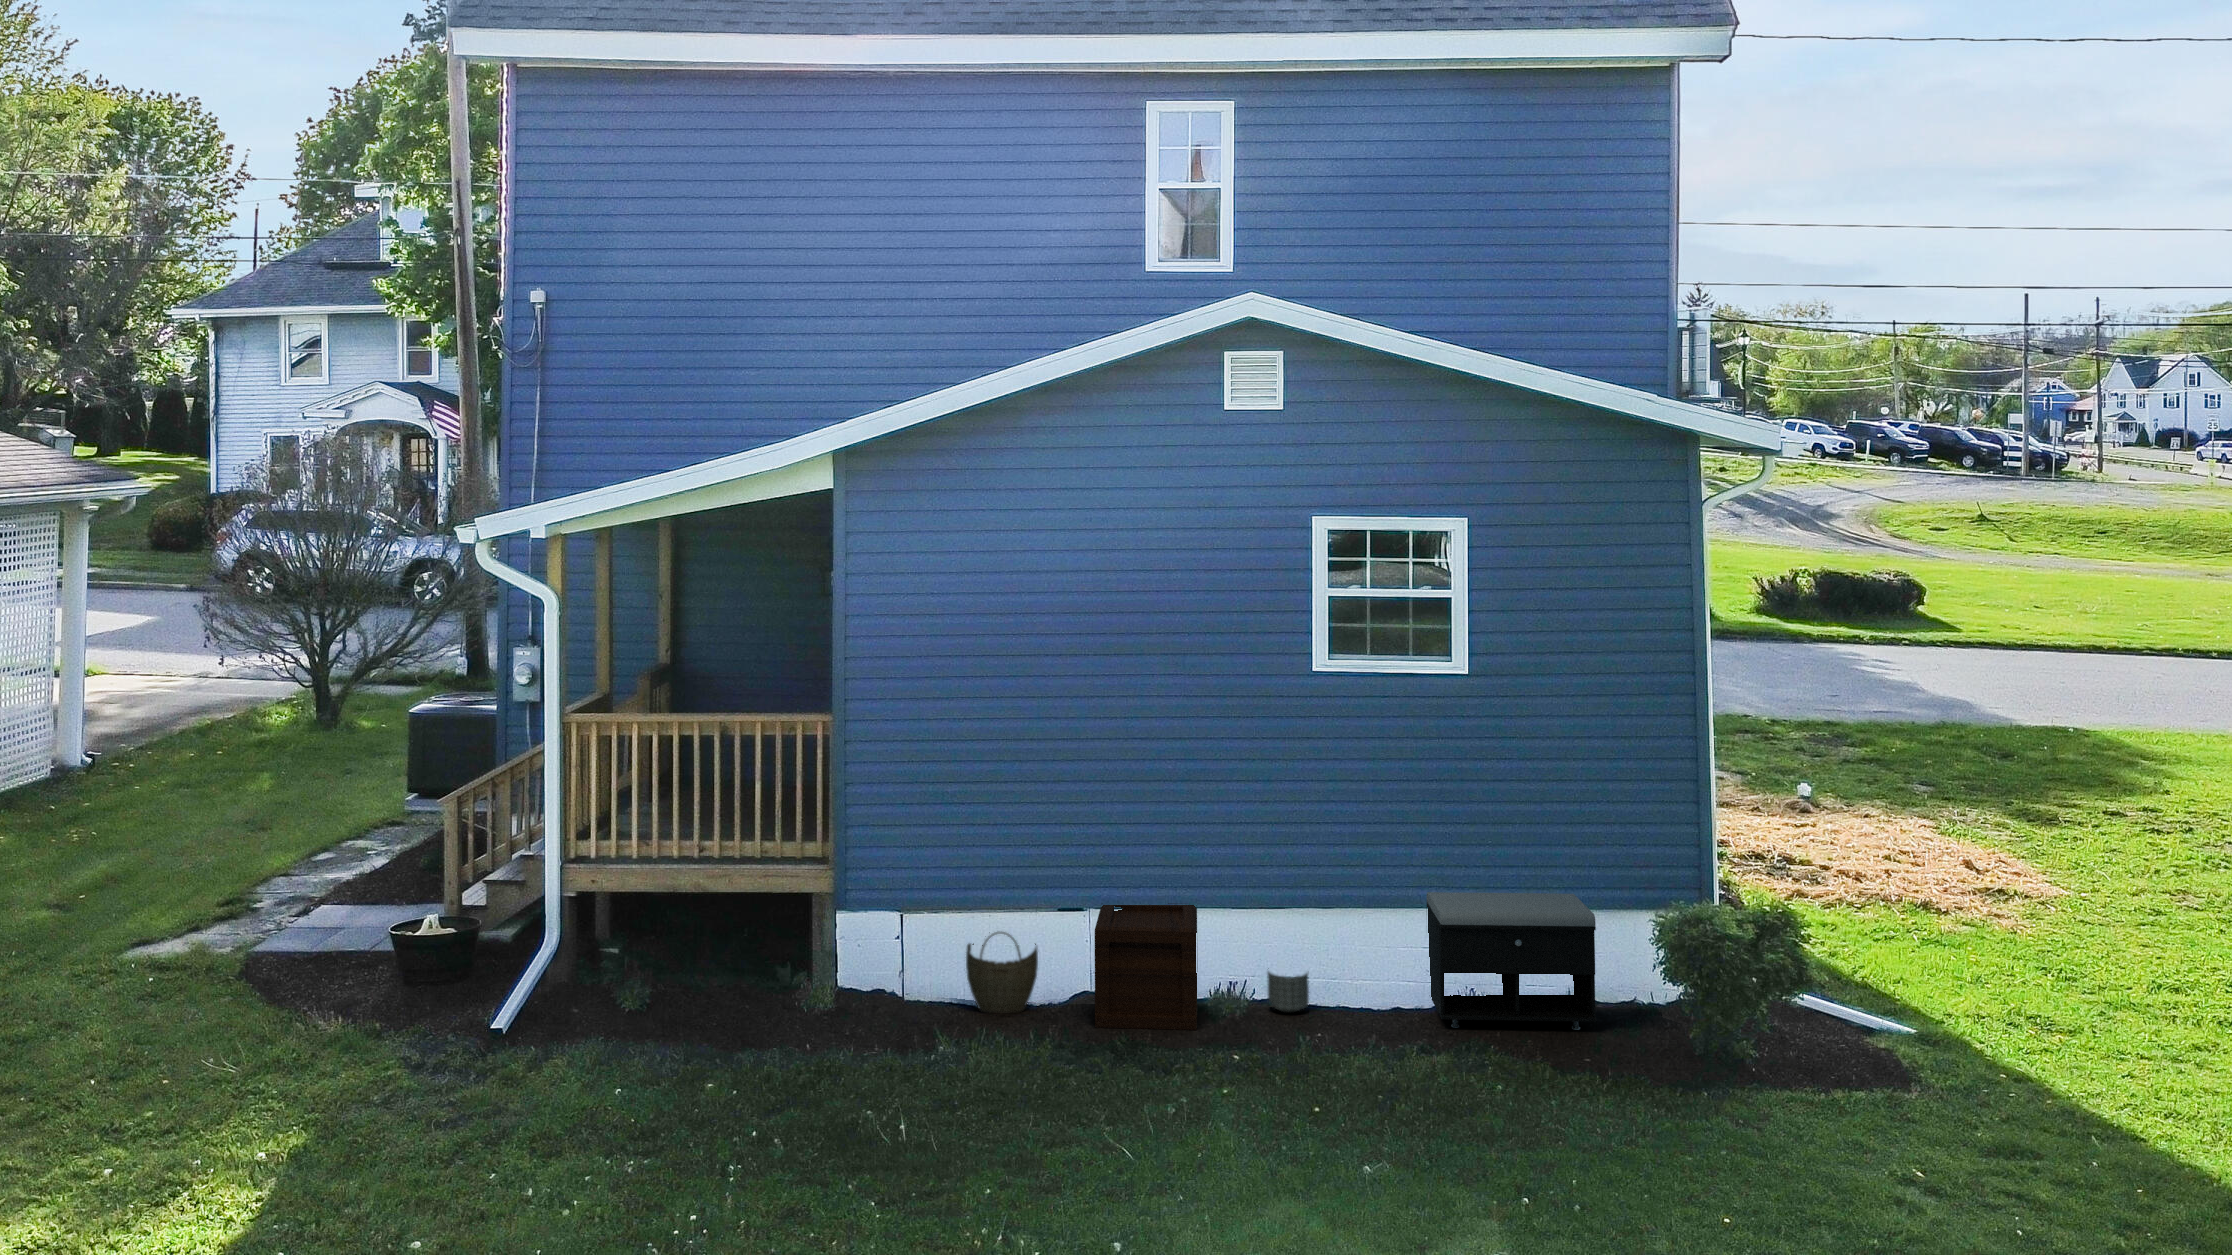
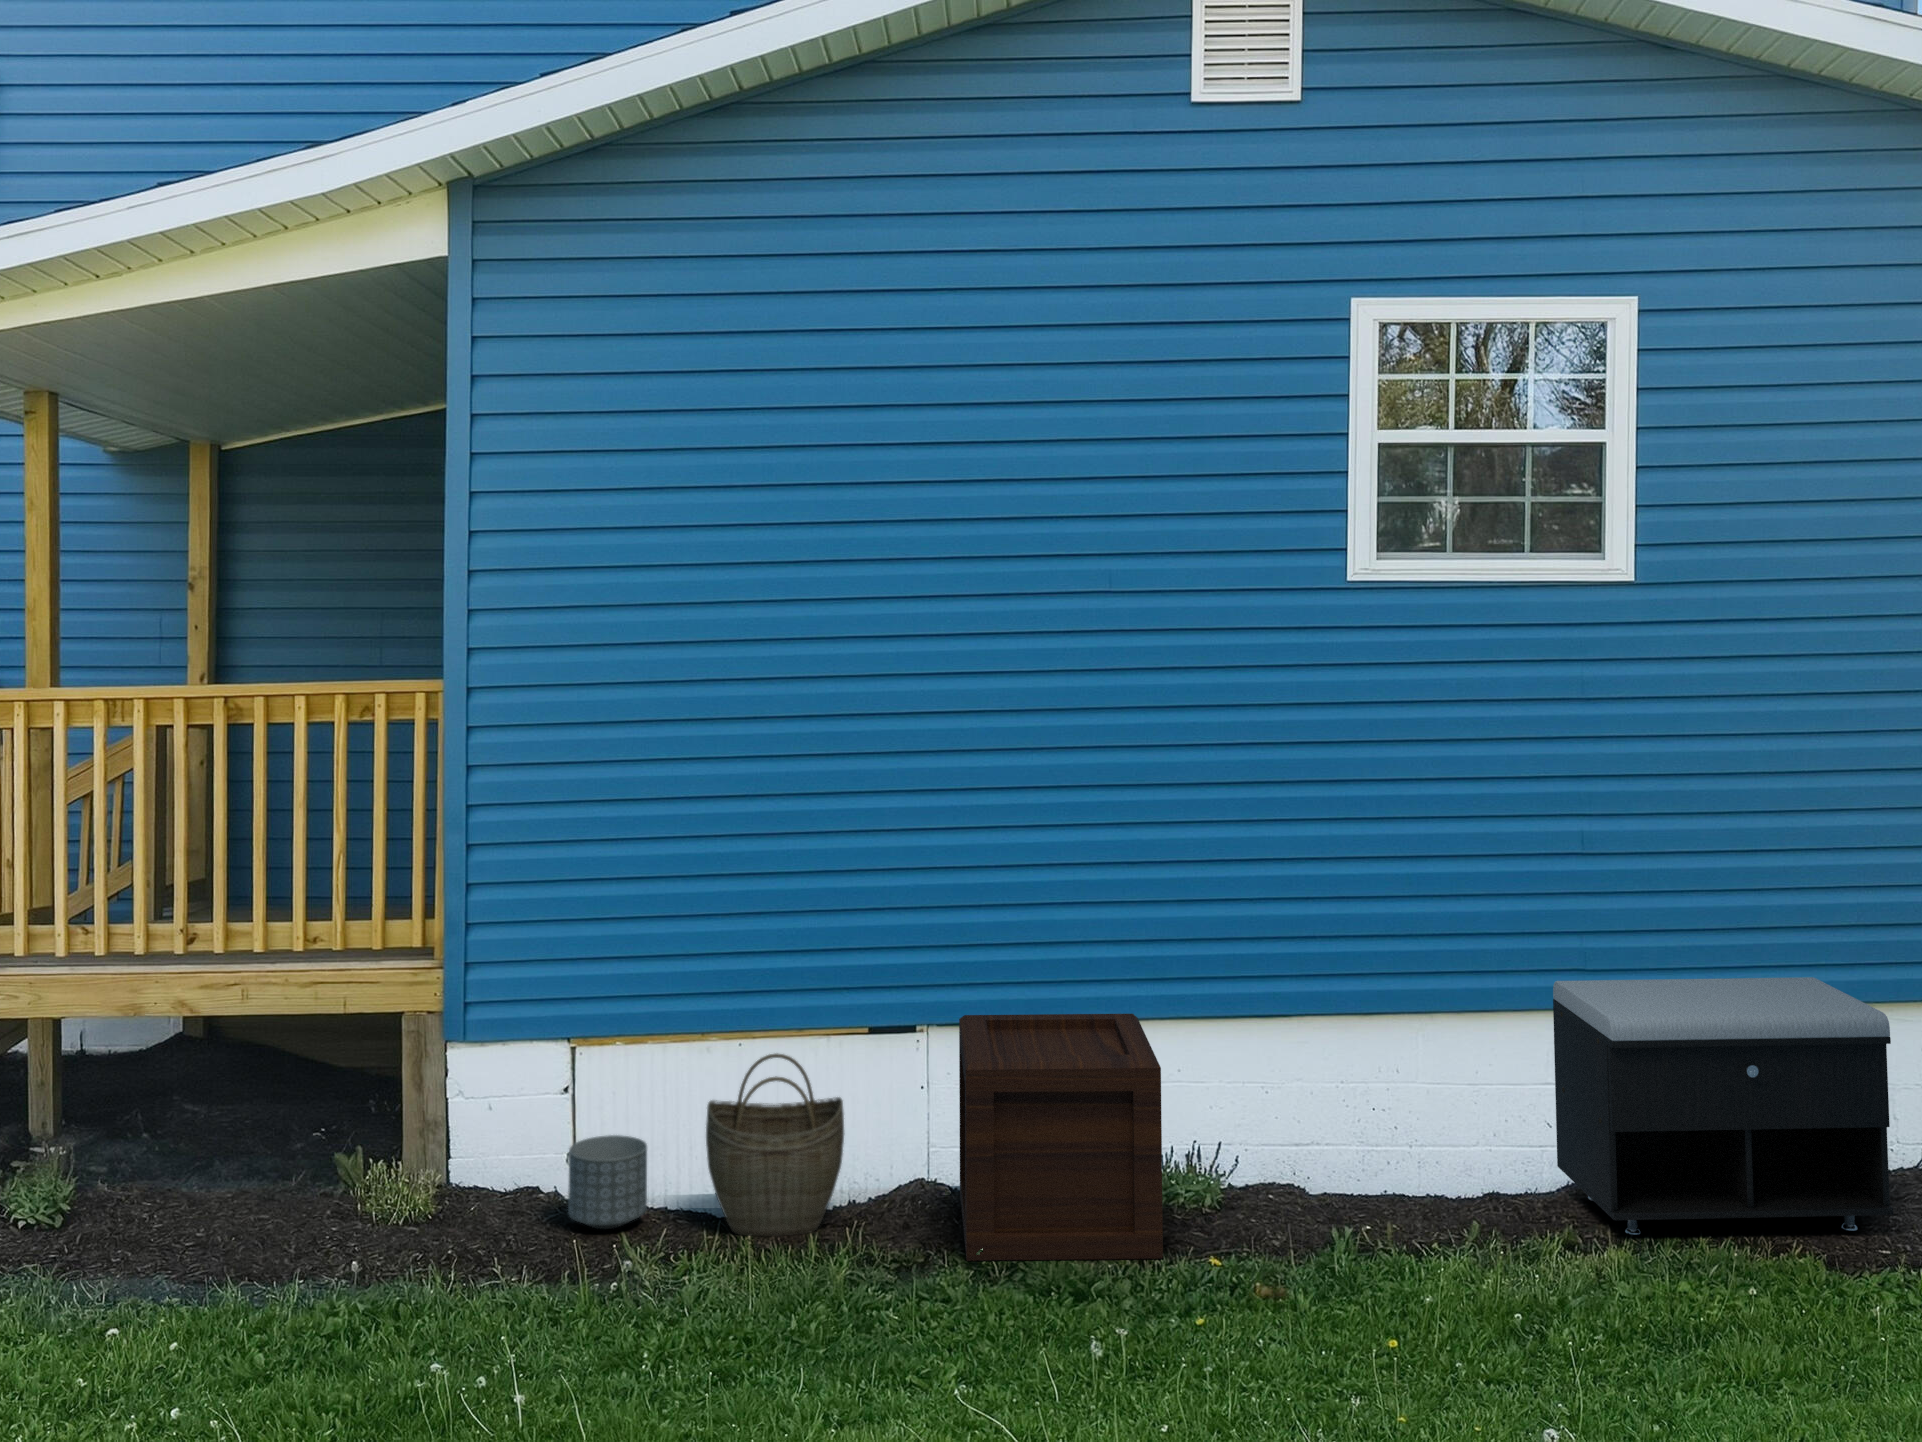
planter: present [1267,968,1309,1013] -> present [568,1135,647,1229]

